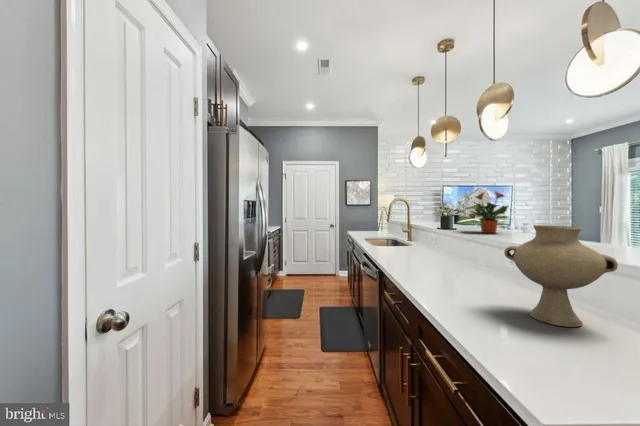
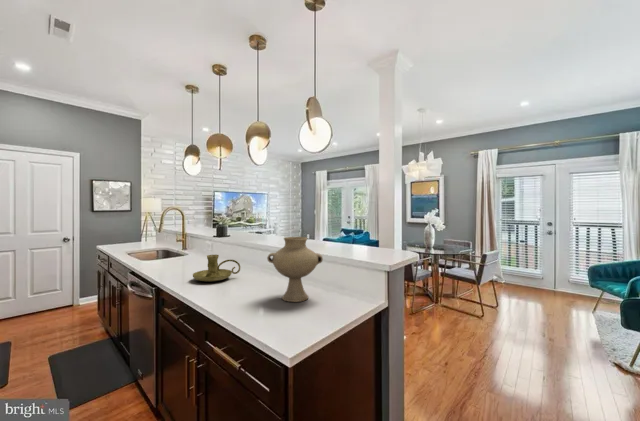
potted plant: present [471,191,509,233] -> none [239,205,268,239]
candle holder: none [412,244,468,274] -> present [193,255,240,281]

